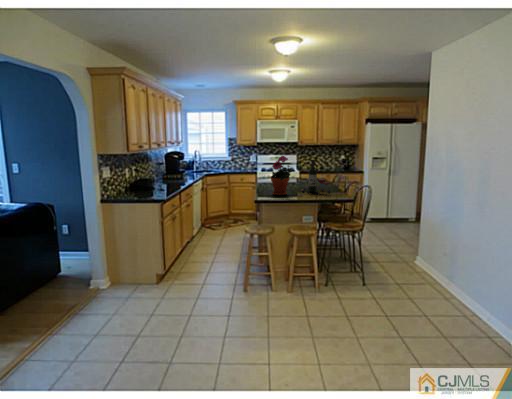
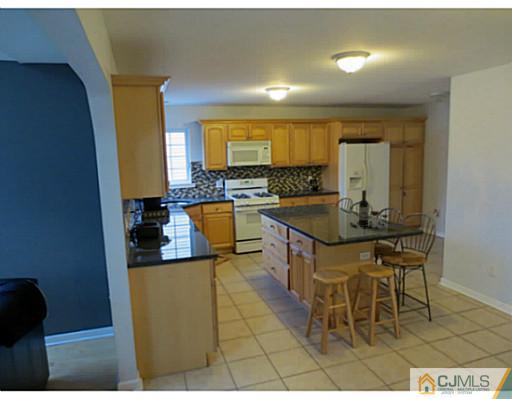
potted plant: present [271,156,292,195] -> none [327,188,355,235]

